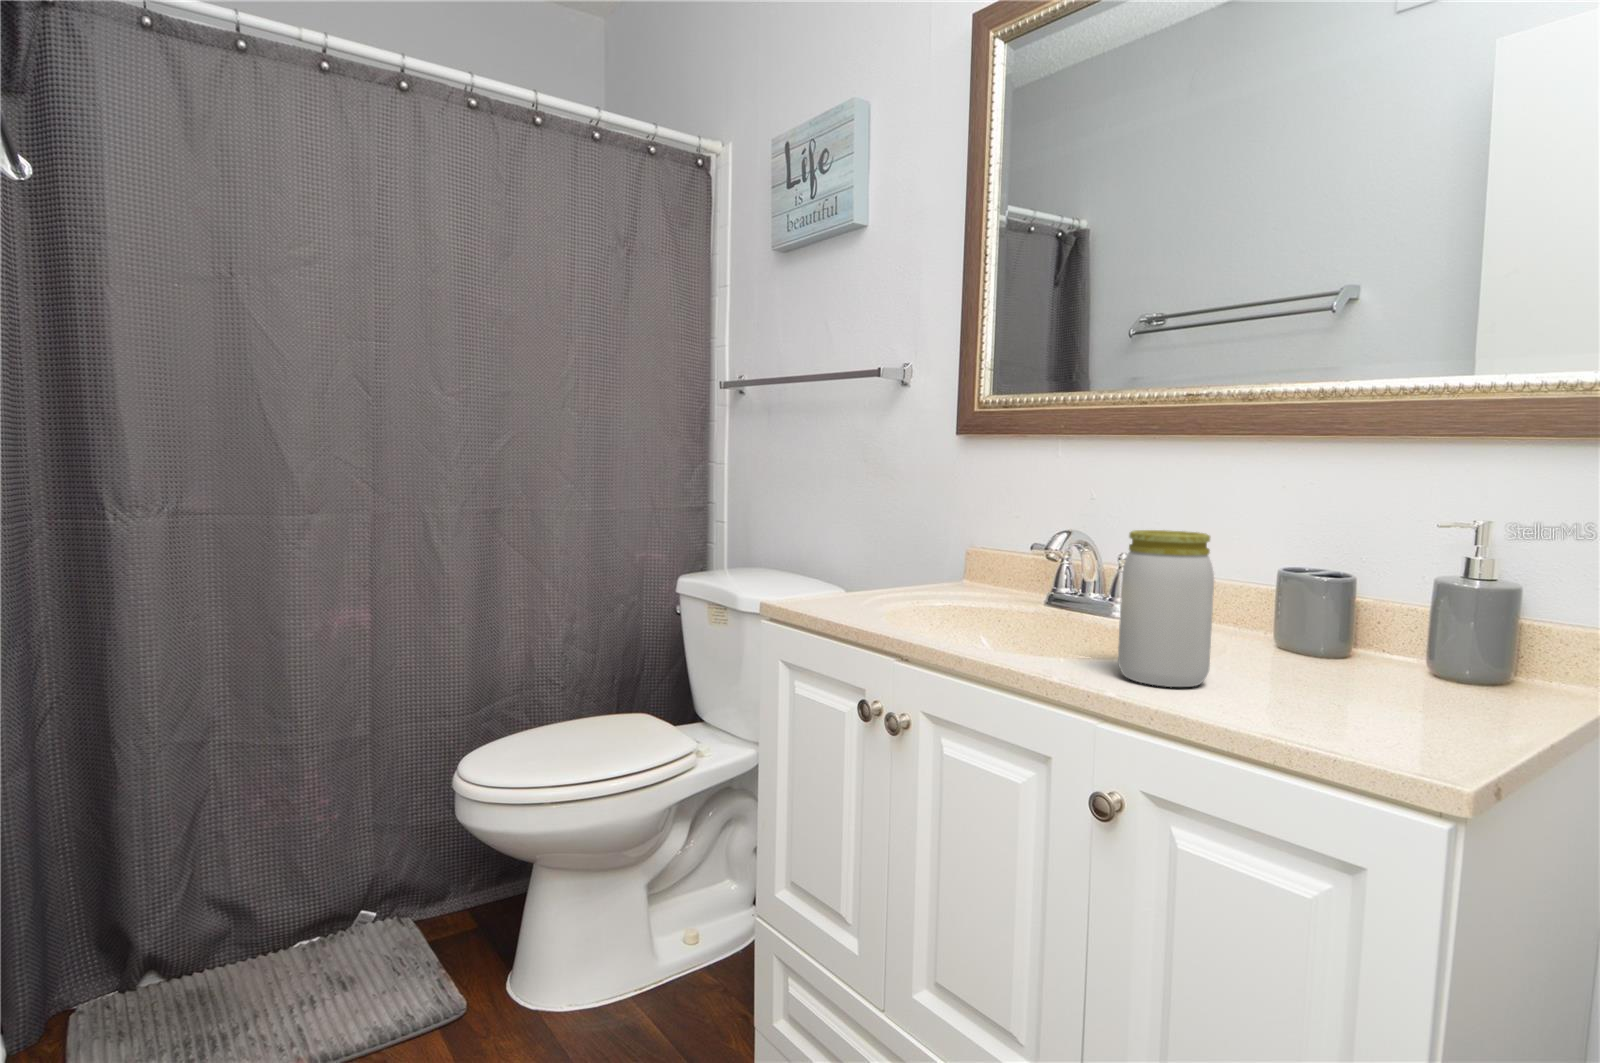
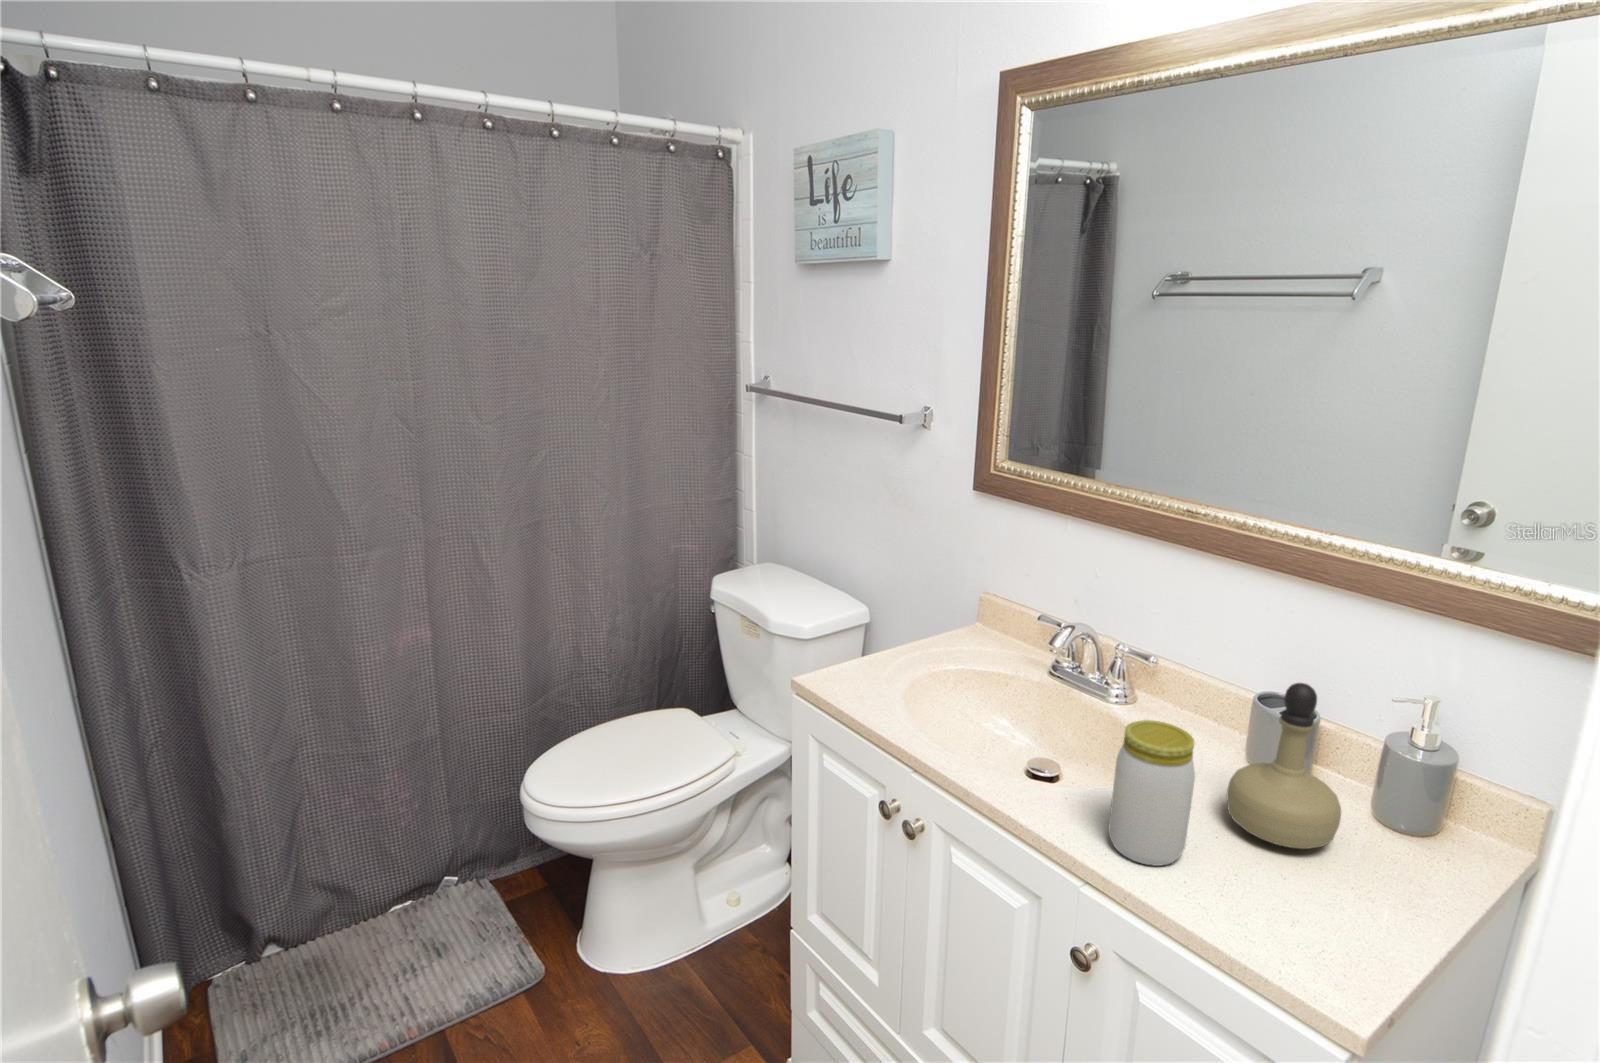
perfume bottle: none [1253,488,1388,680] -> present [1226,683,1341,849]

